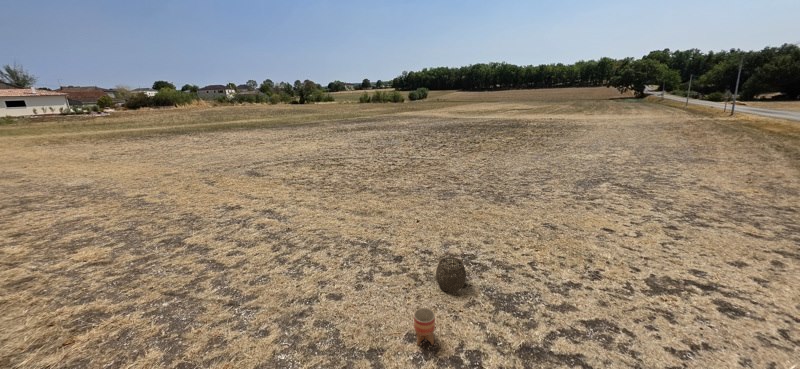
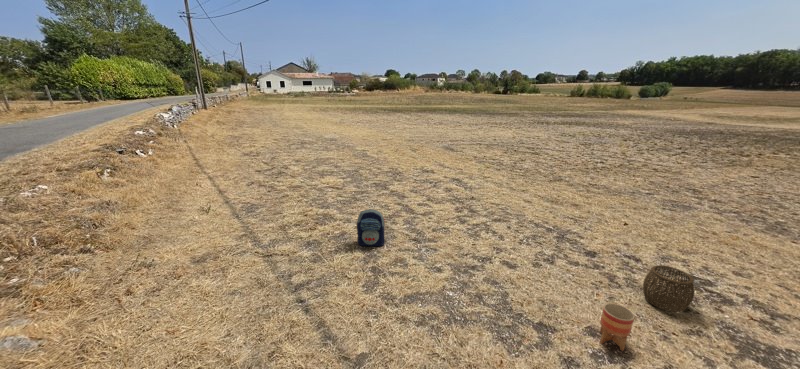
backpack: none [142,290,190,341] -> present [357,209,385,246]

